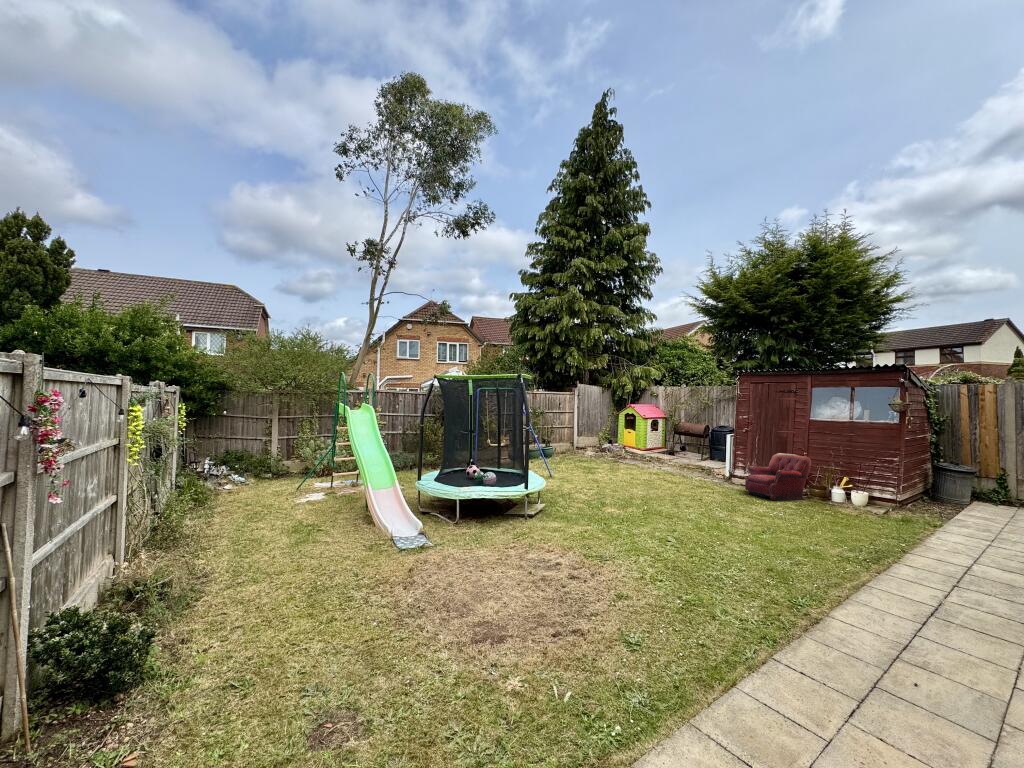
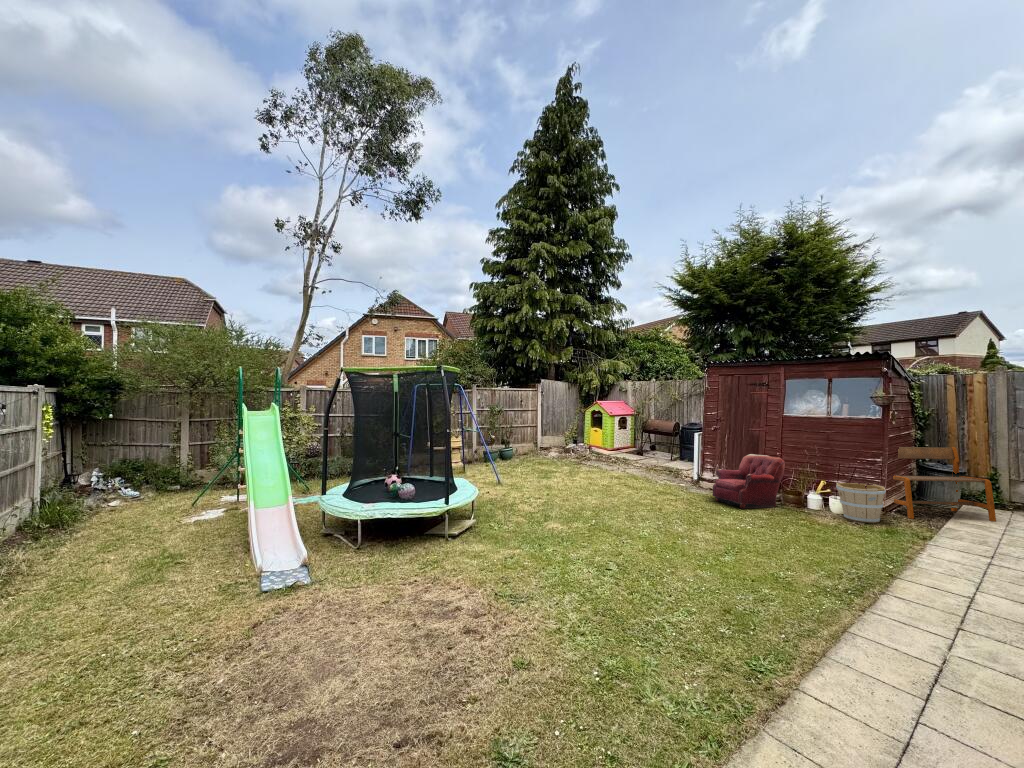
bench: none [900,448,1003,515] -> present [884,447,996,522]
wooden bucket: none [858,479,902,513] -> present [836,483,886,523]

